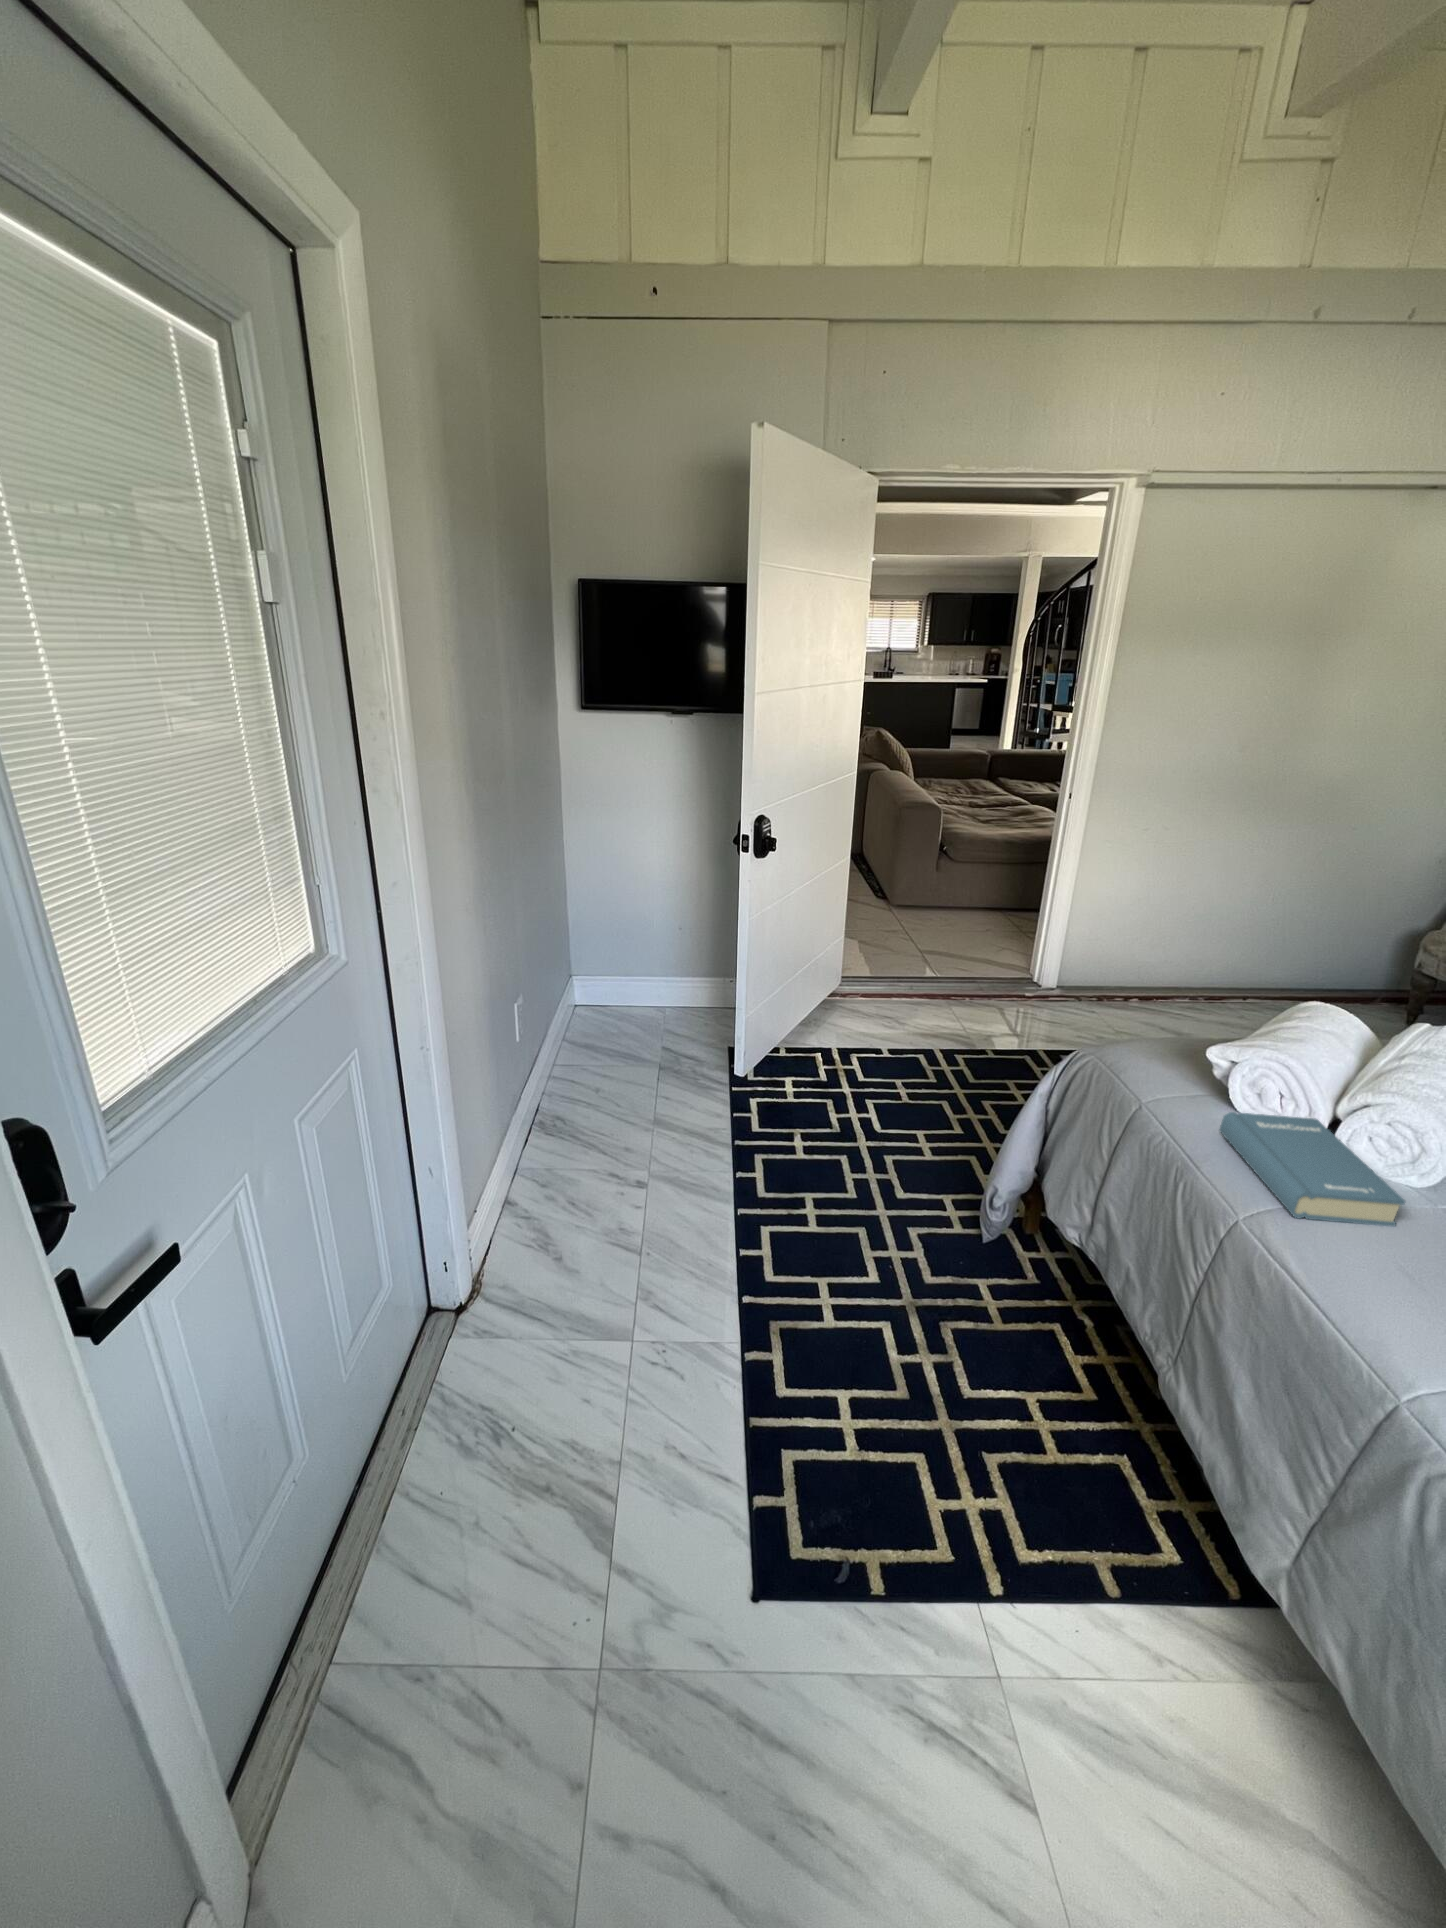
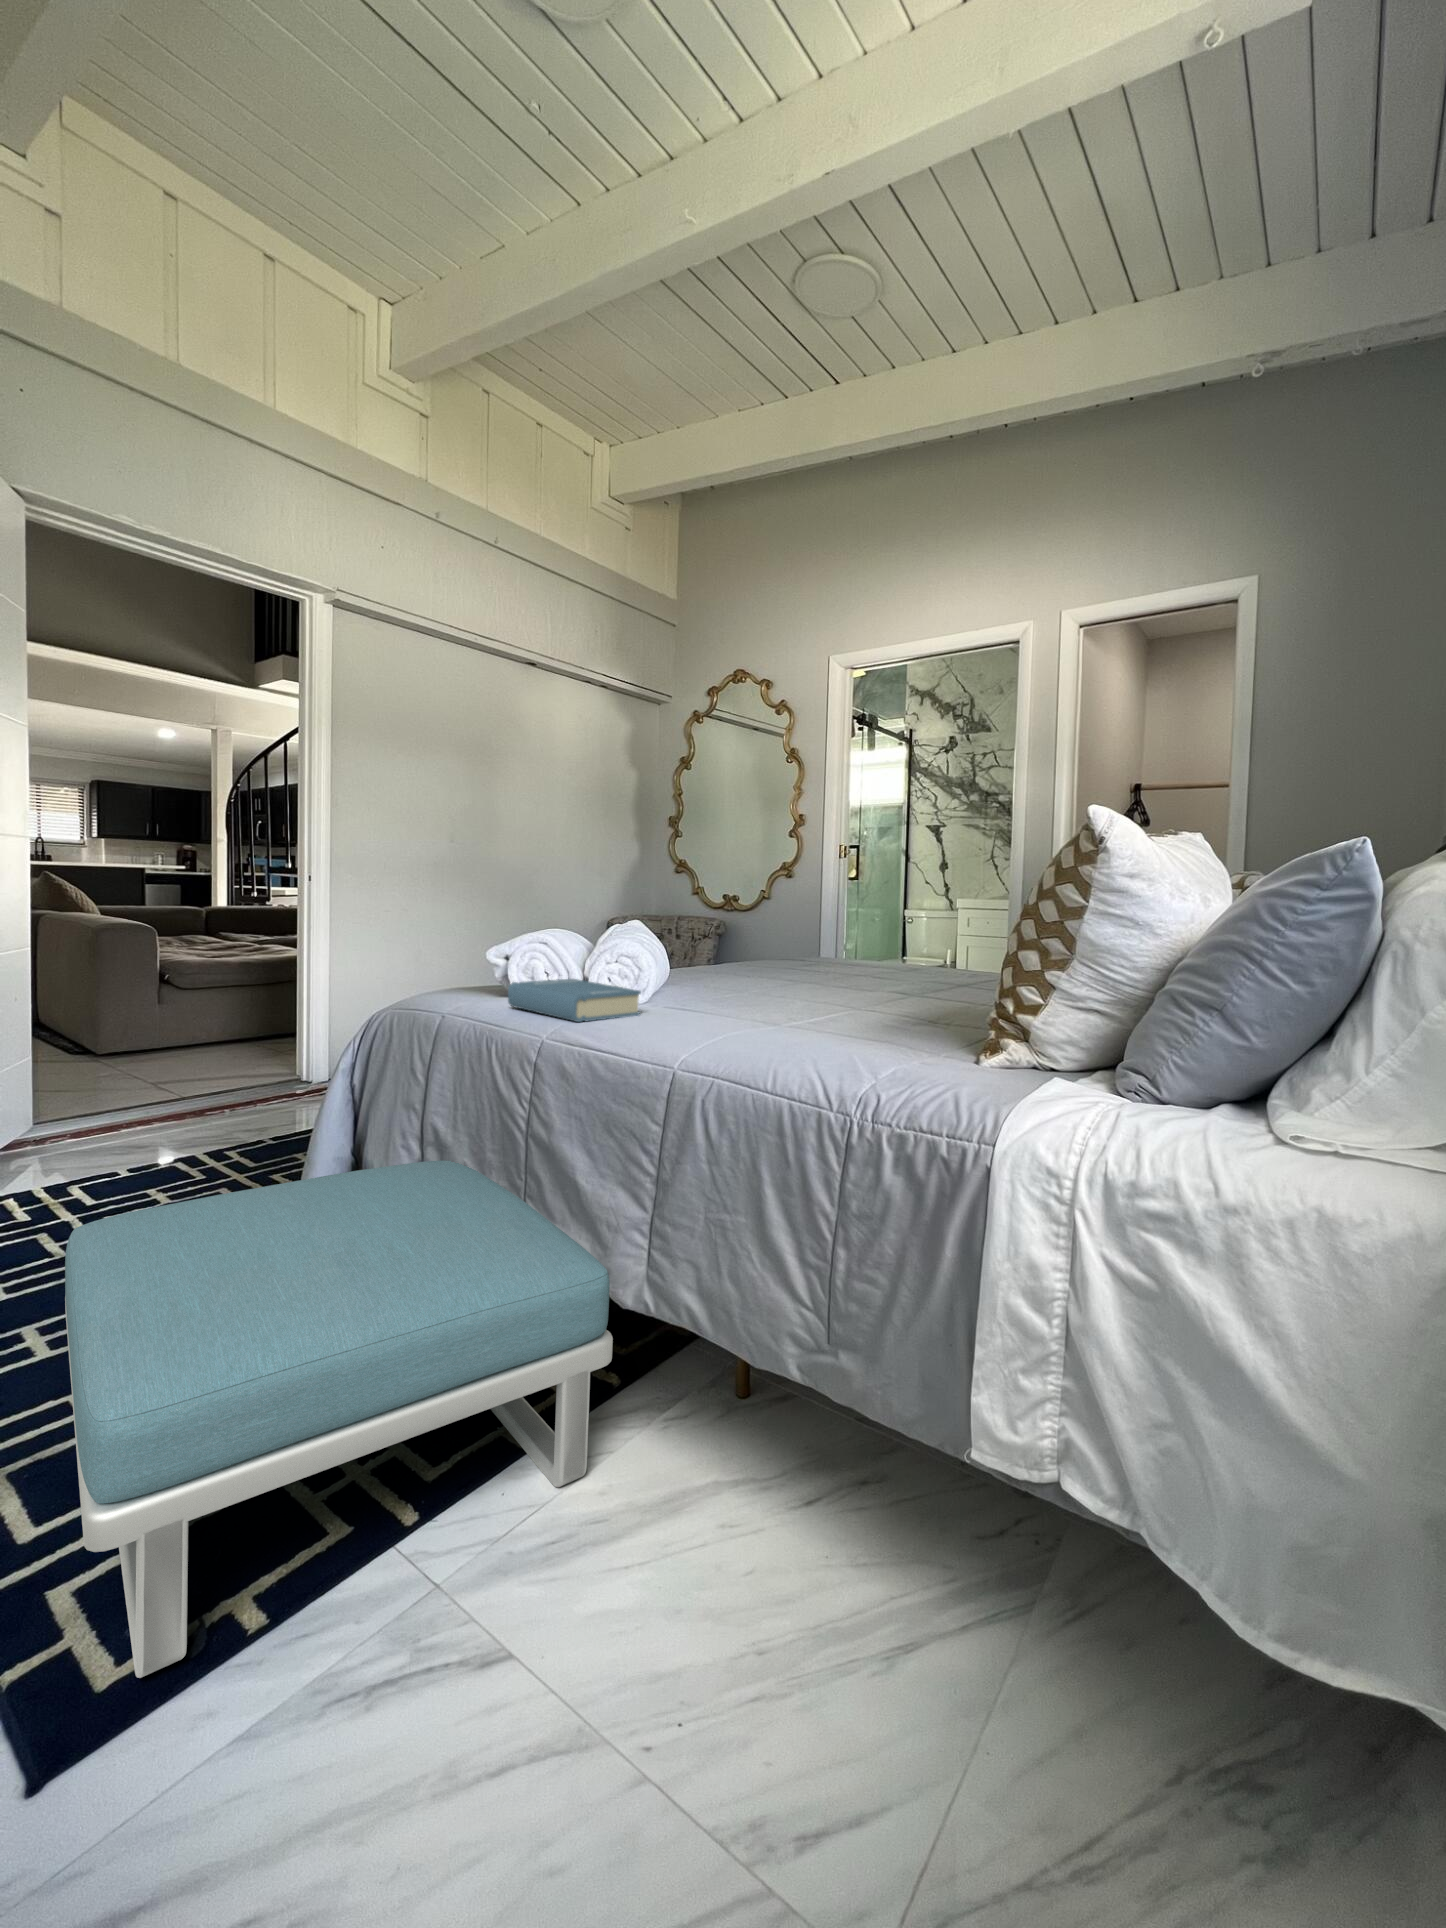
footstool: none [781,1196,1237,1685] -> present [65,1160,613,1678]

